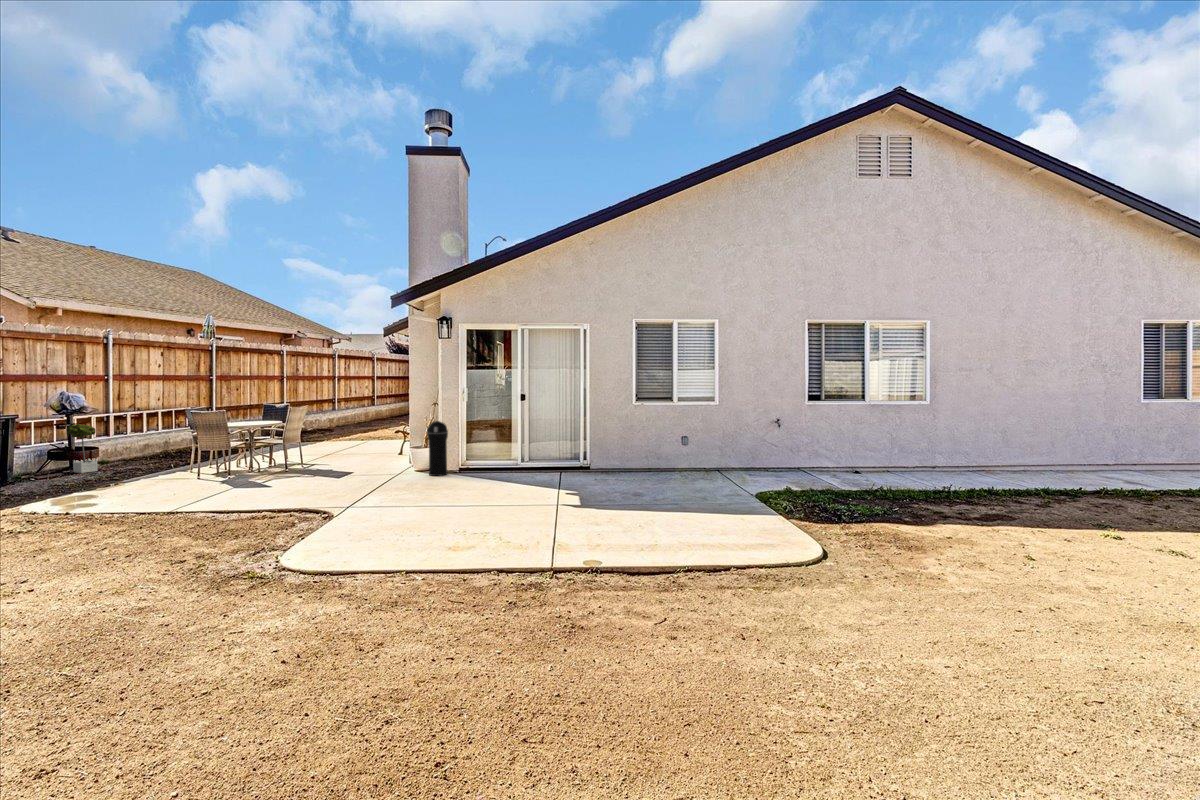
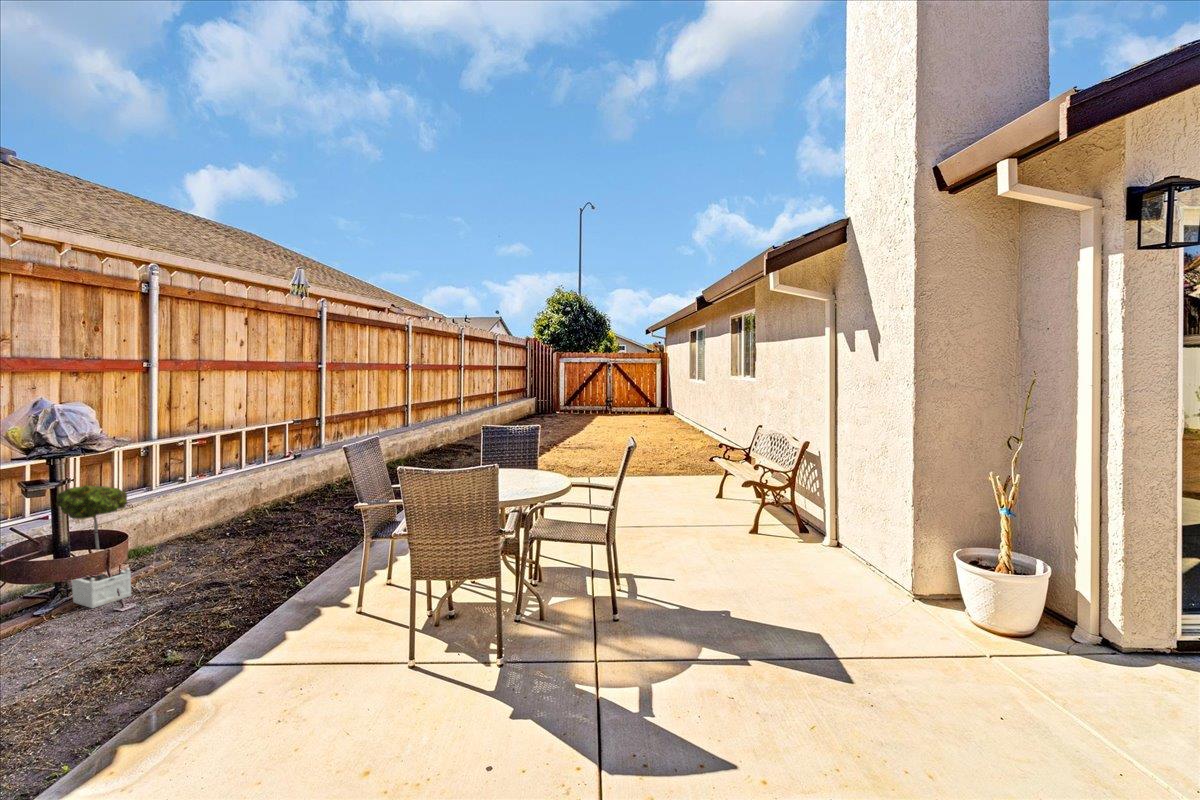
trash can: present [427,421,448,476] -> none [998,508,1069,658]

